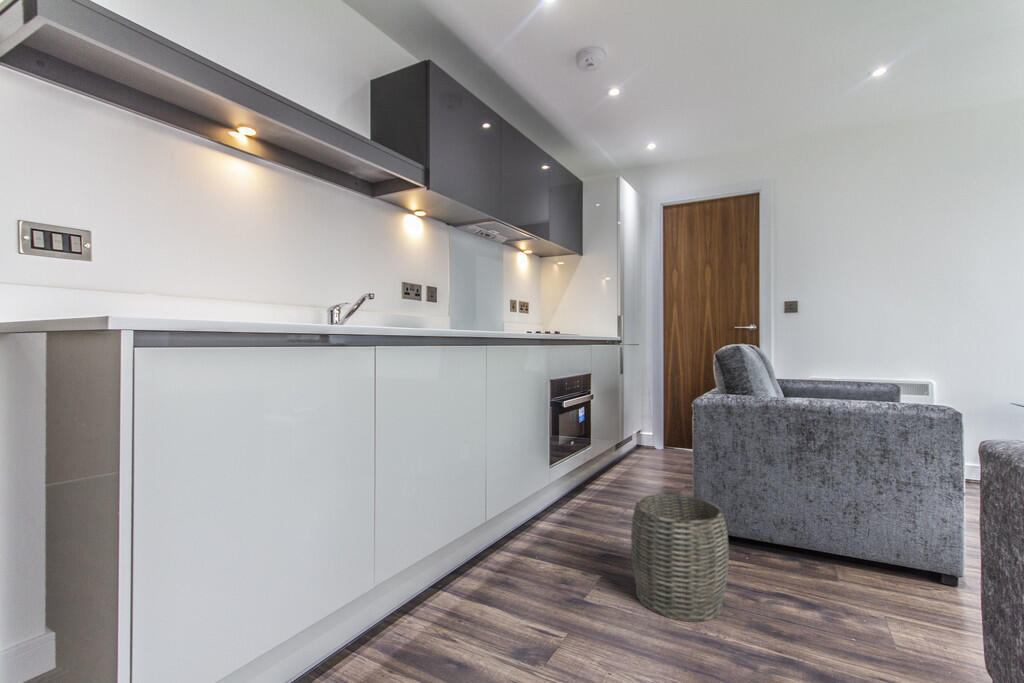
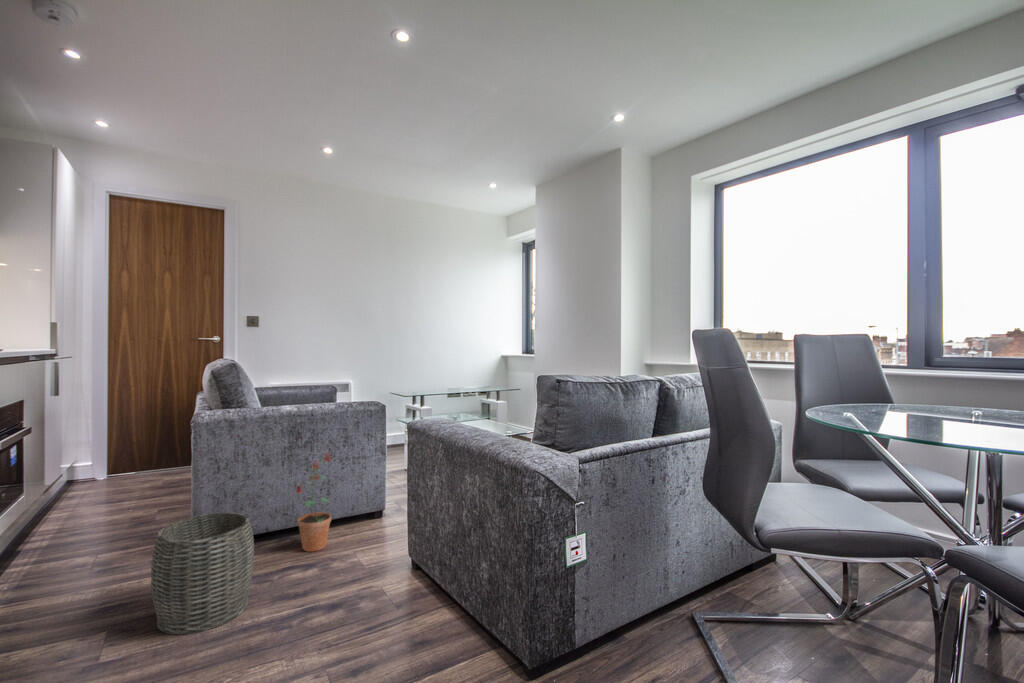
potted plant: none [797,463,856,592] -> present [296,453,331,552]

